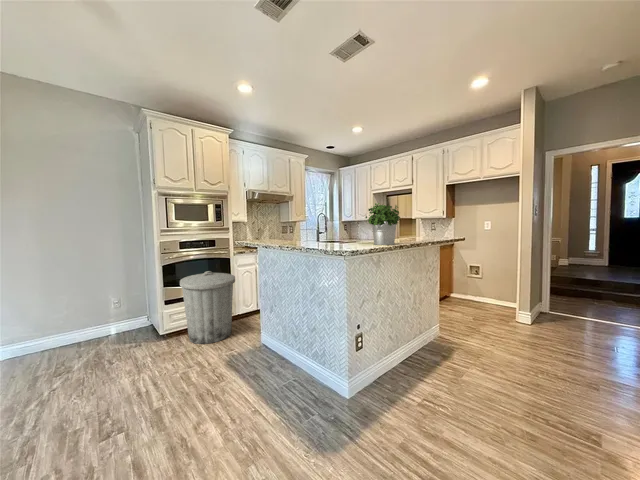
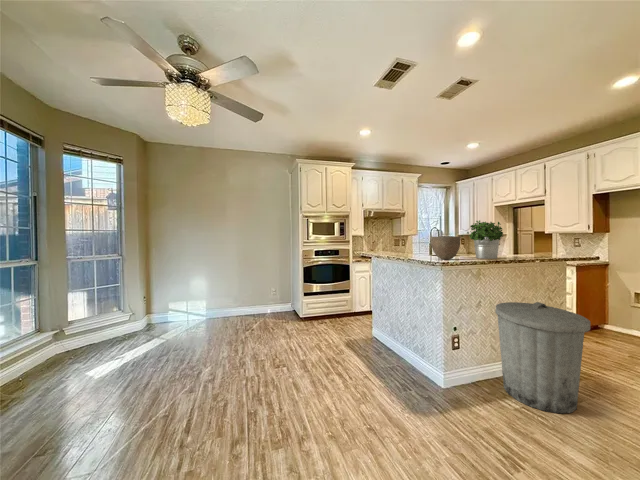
bowl: none [332,220,365,248] -> present [430,236,460,259]
trash can: present [180,271,235,344] -> present [495,302,590,413]

